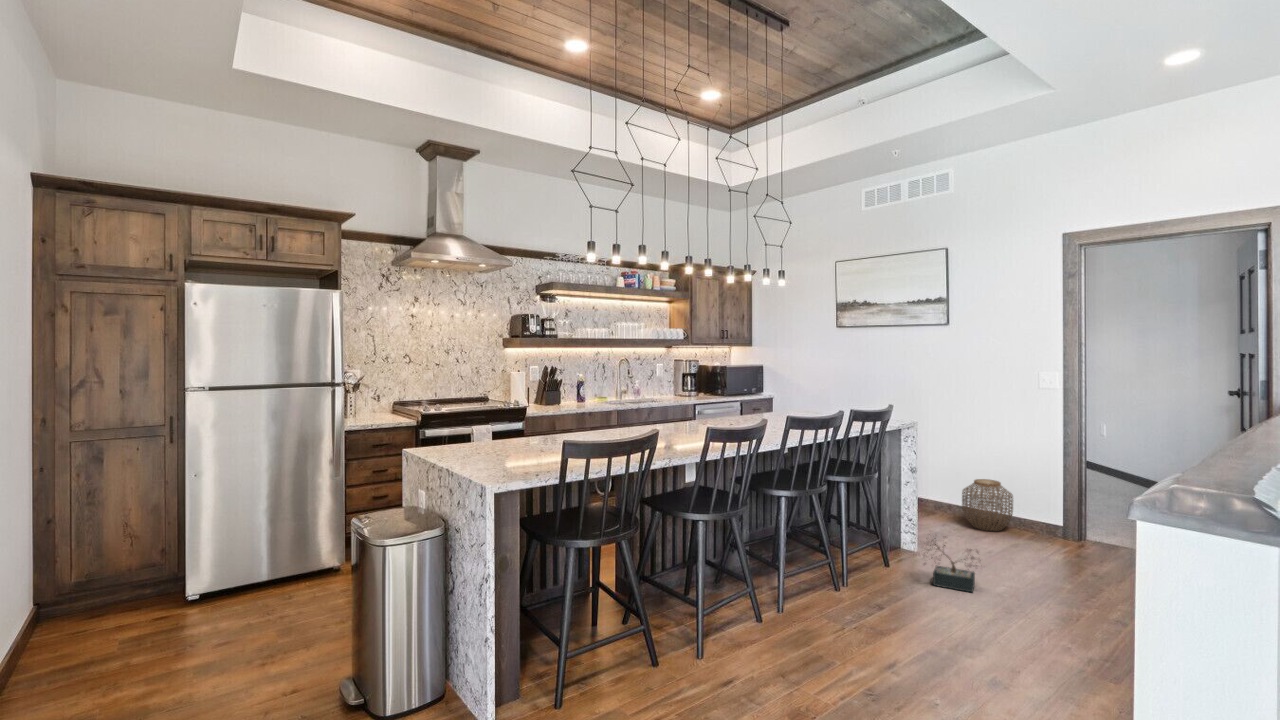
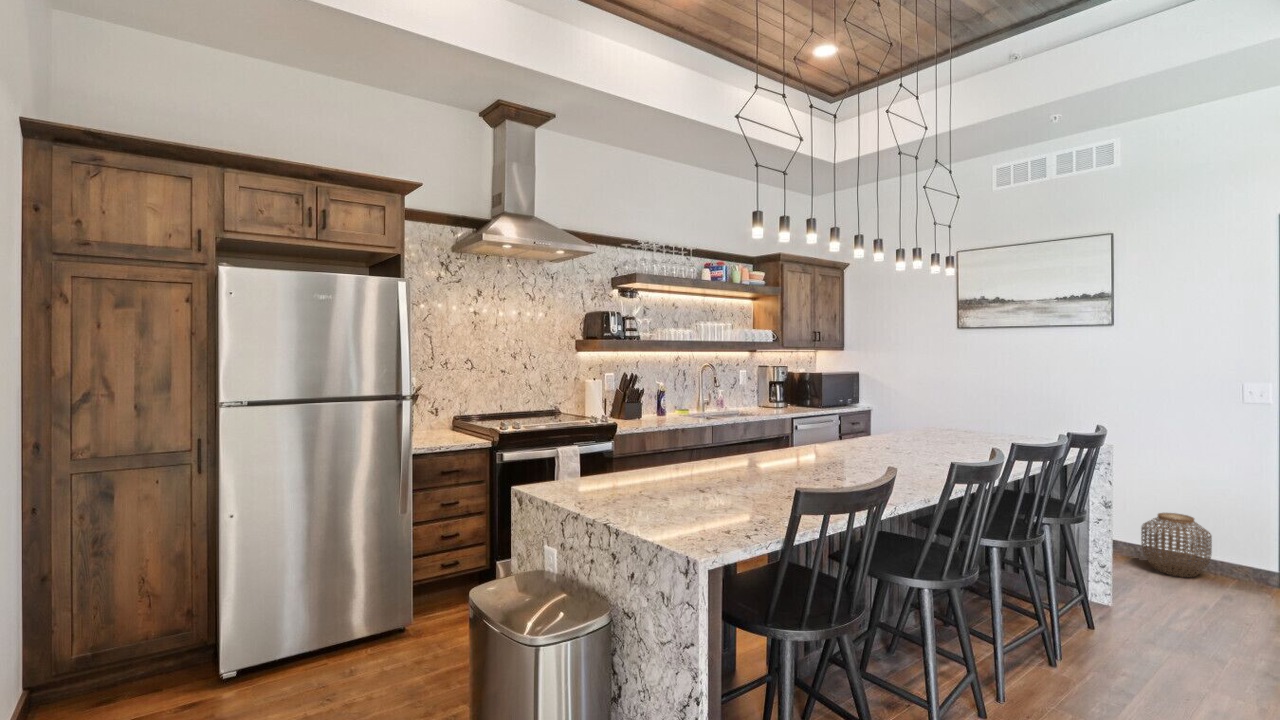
decorative plant: present [918,531,986,593] -> none [1144,585,1249,670]

